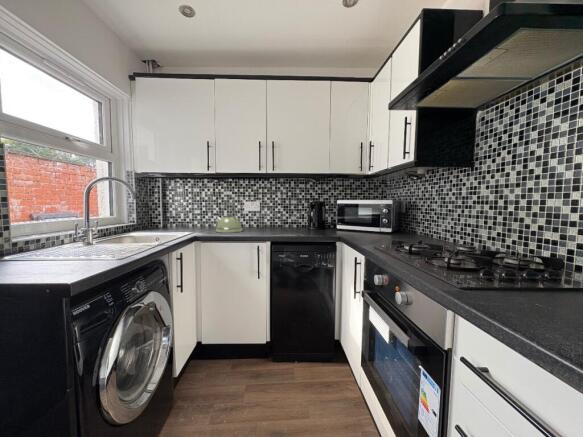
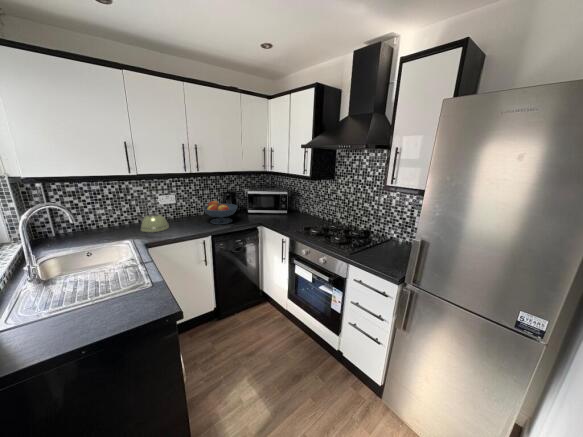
fruit bowl: none [276,207,316,234] -> present [203,201,237,224]

